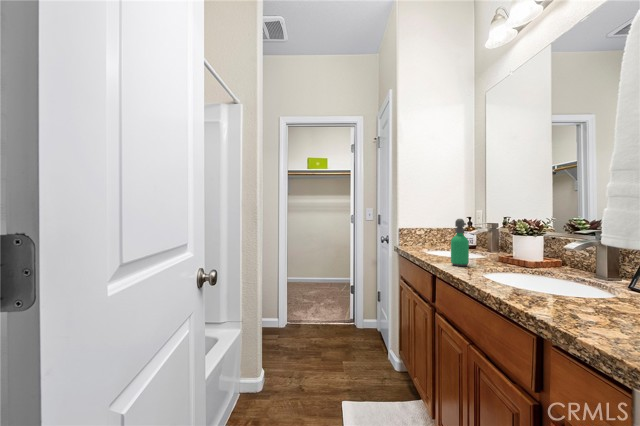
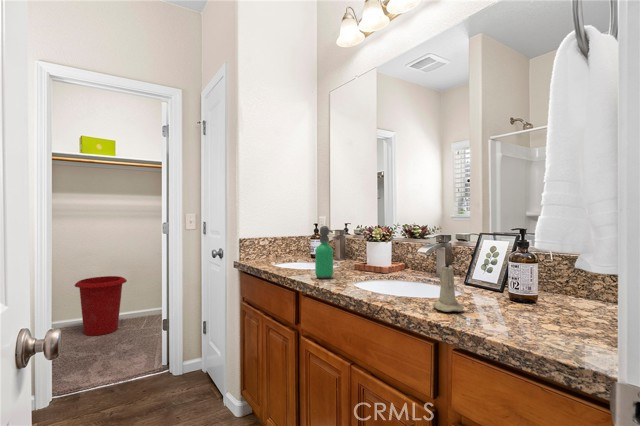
candle: none [547,250,587,312] -> present [432,255,464,312]
waste bin: none [303,252,332,291] -> present [75,276,127,336]

